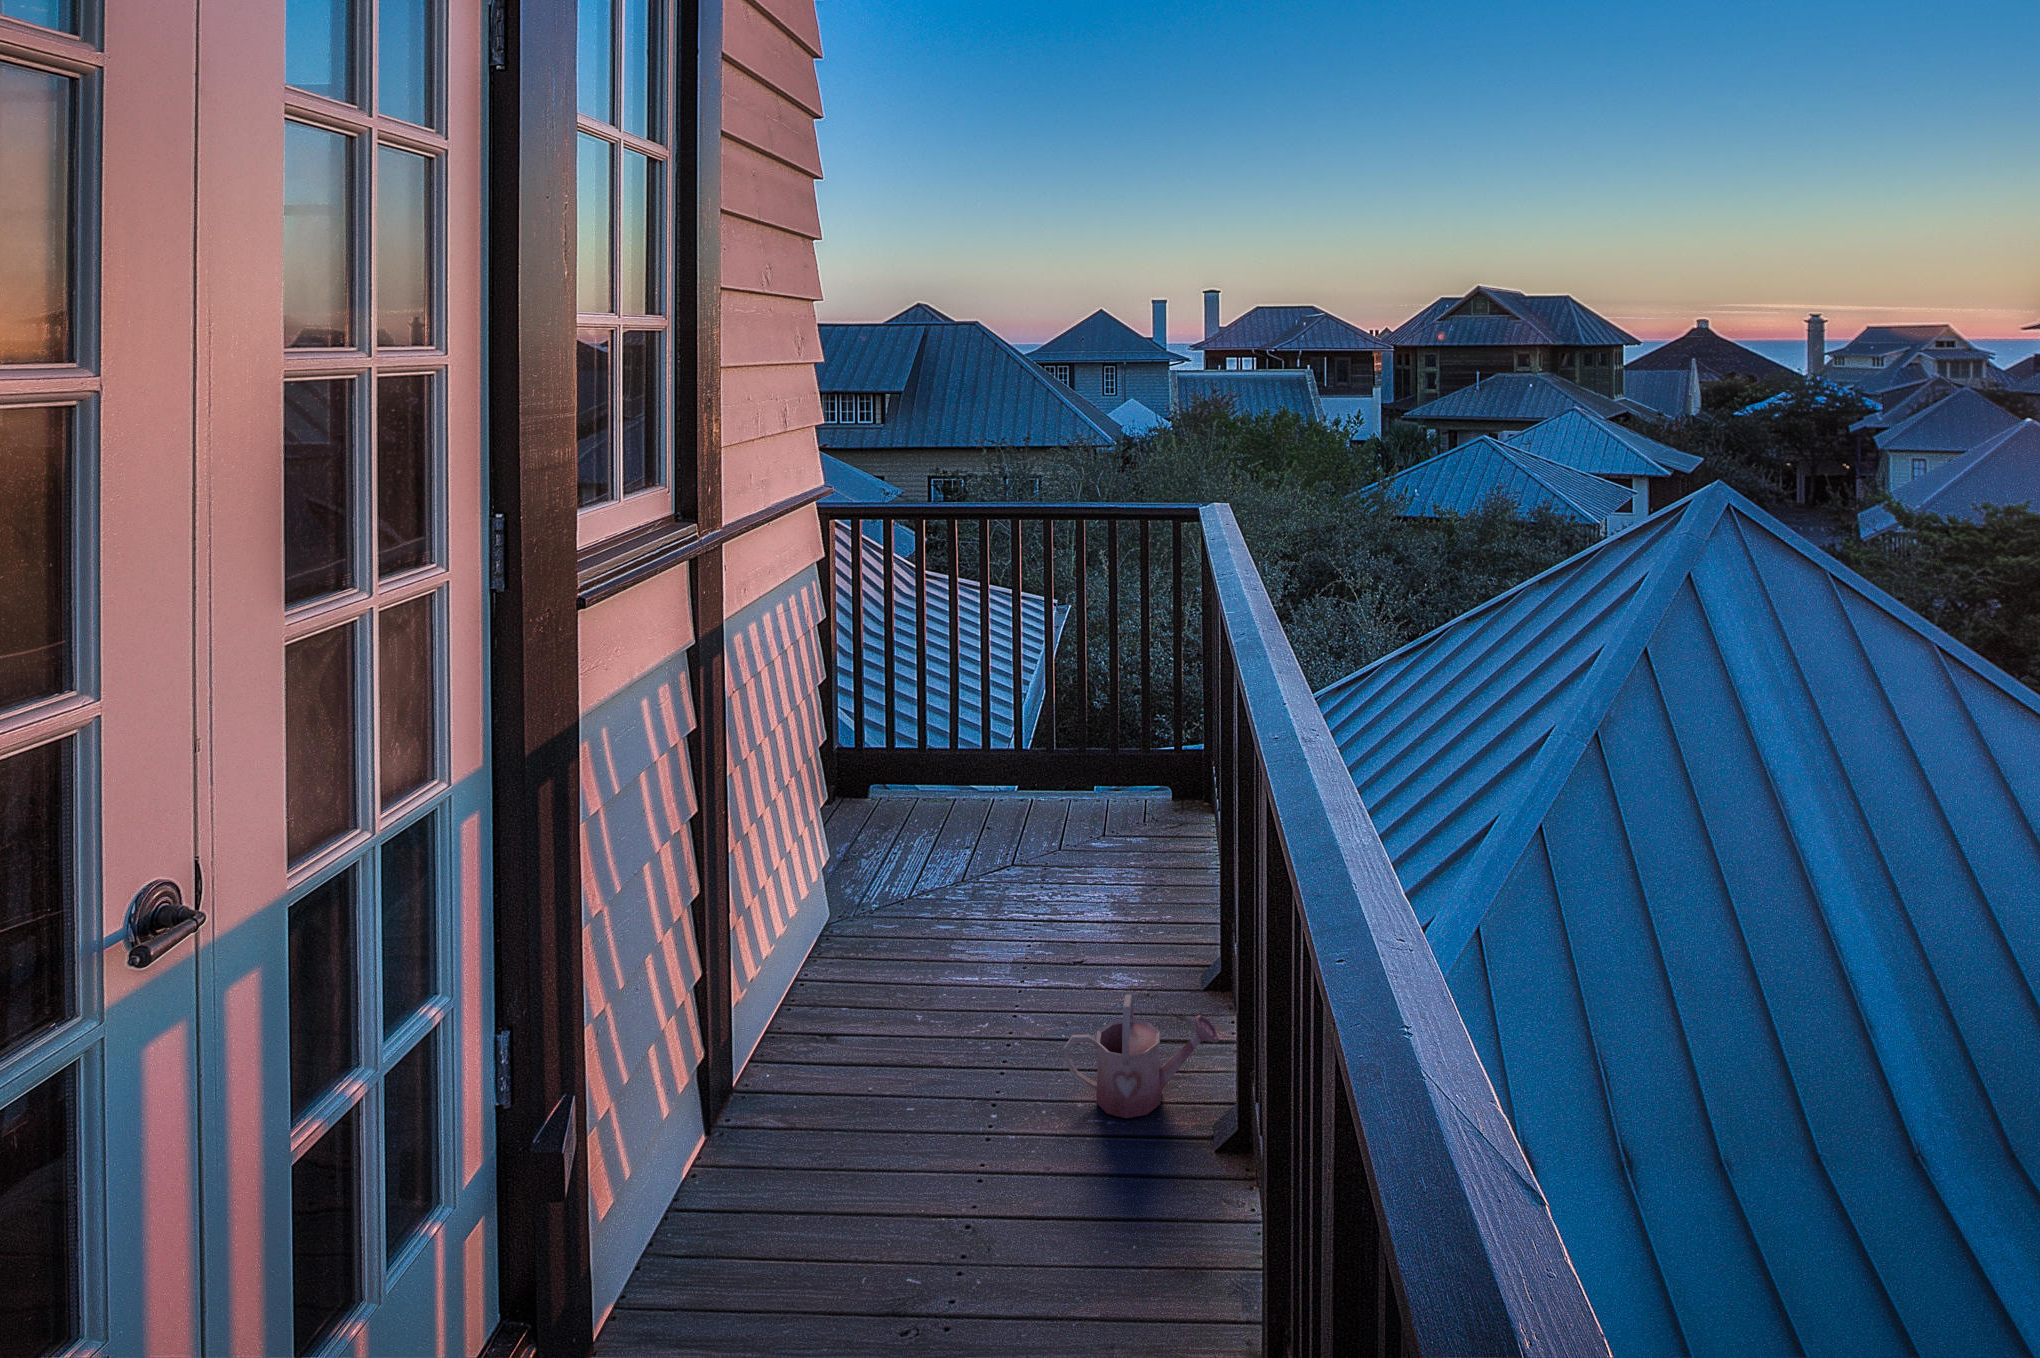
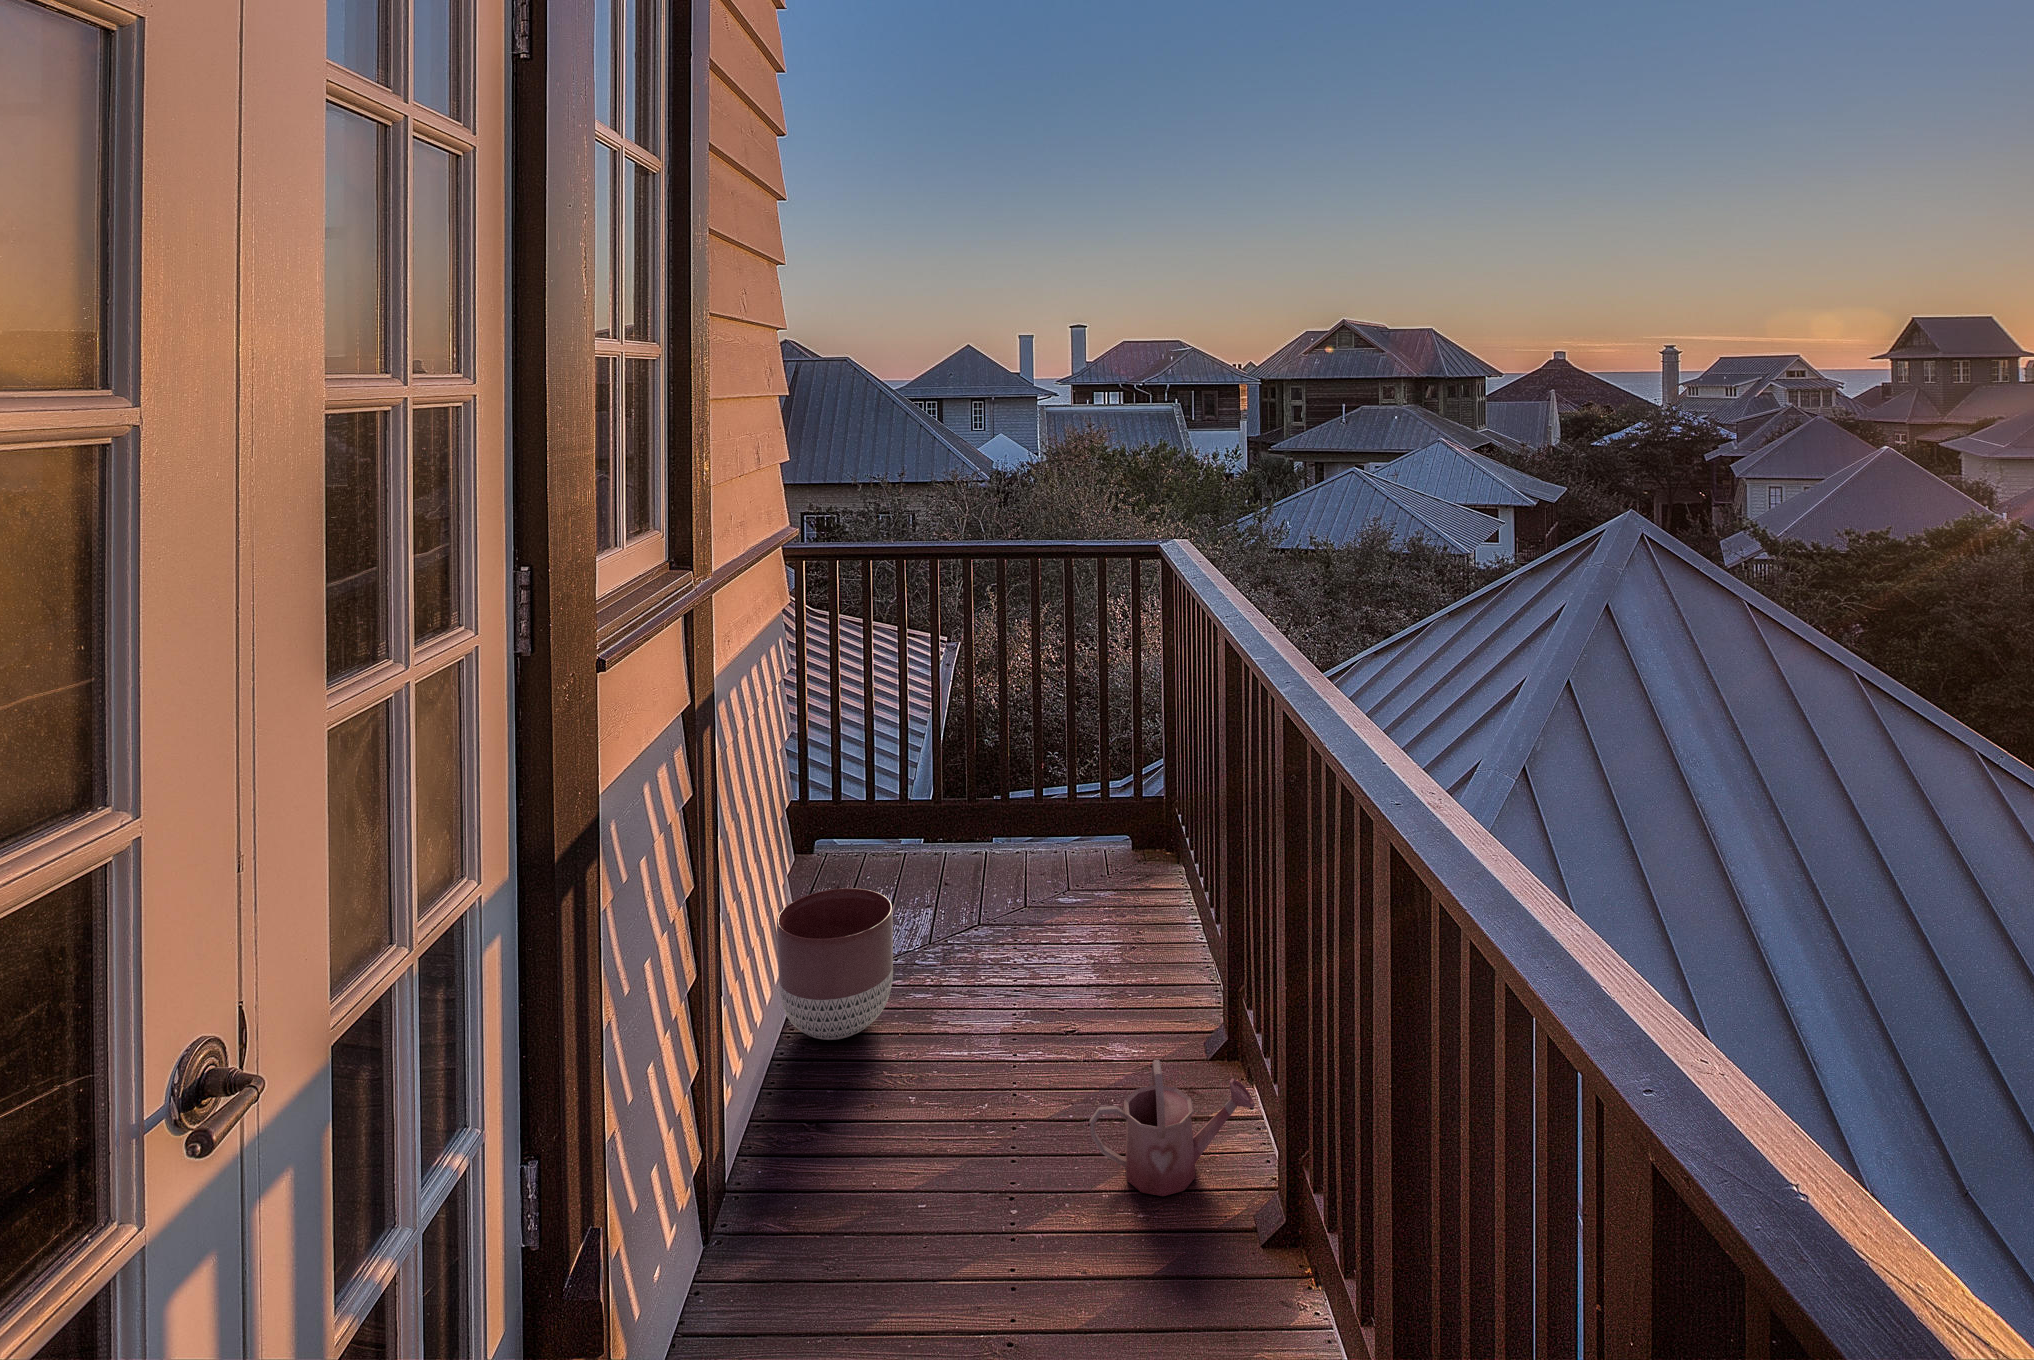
planter: none [801,831,910,968] -> present [777,888,893,1040]

